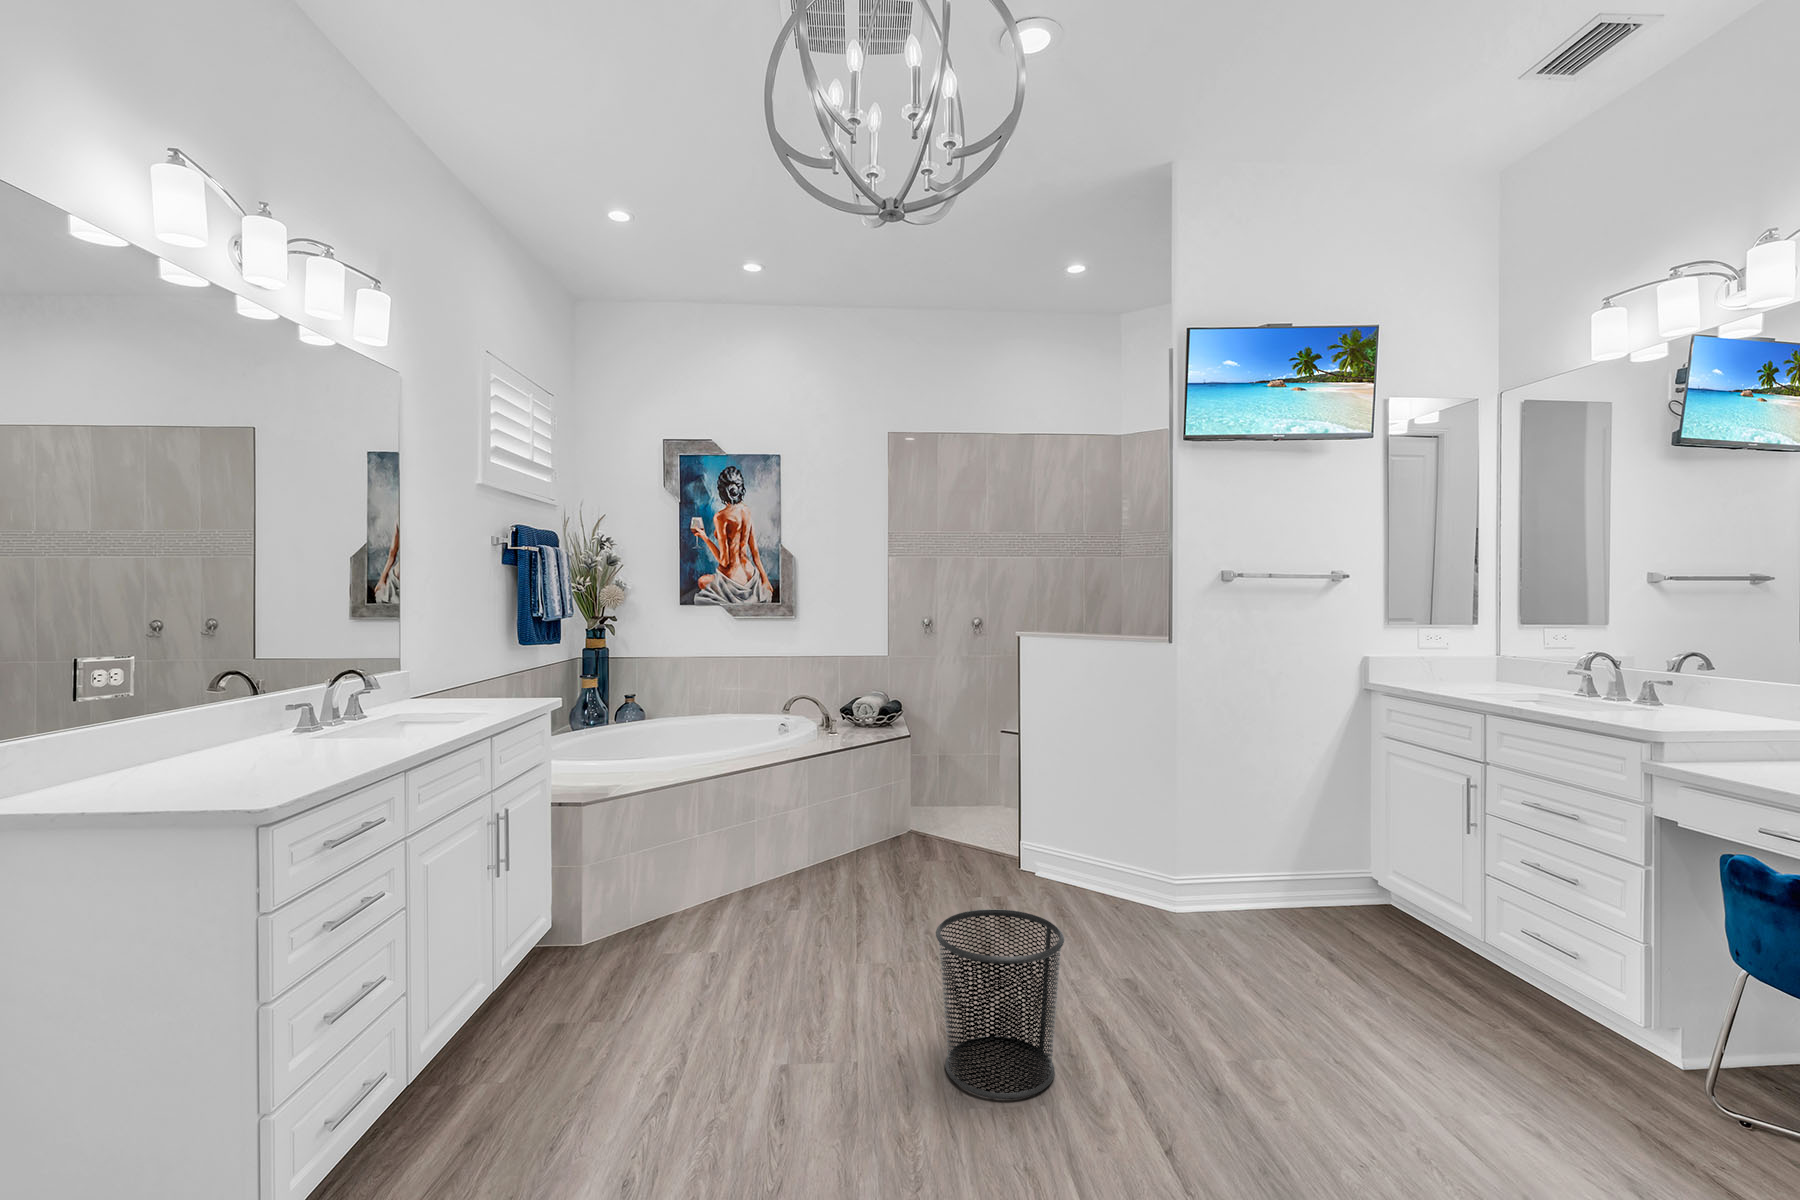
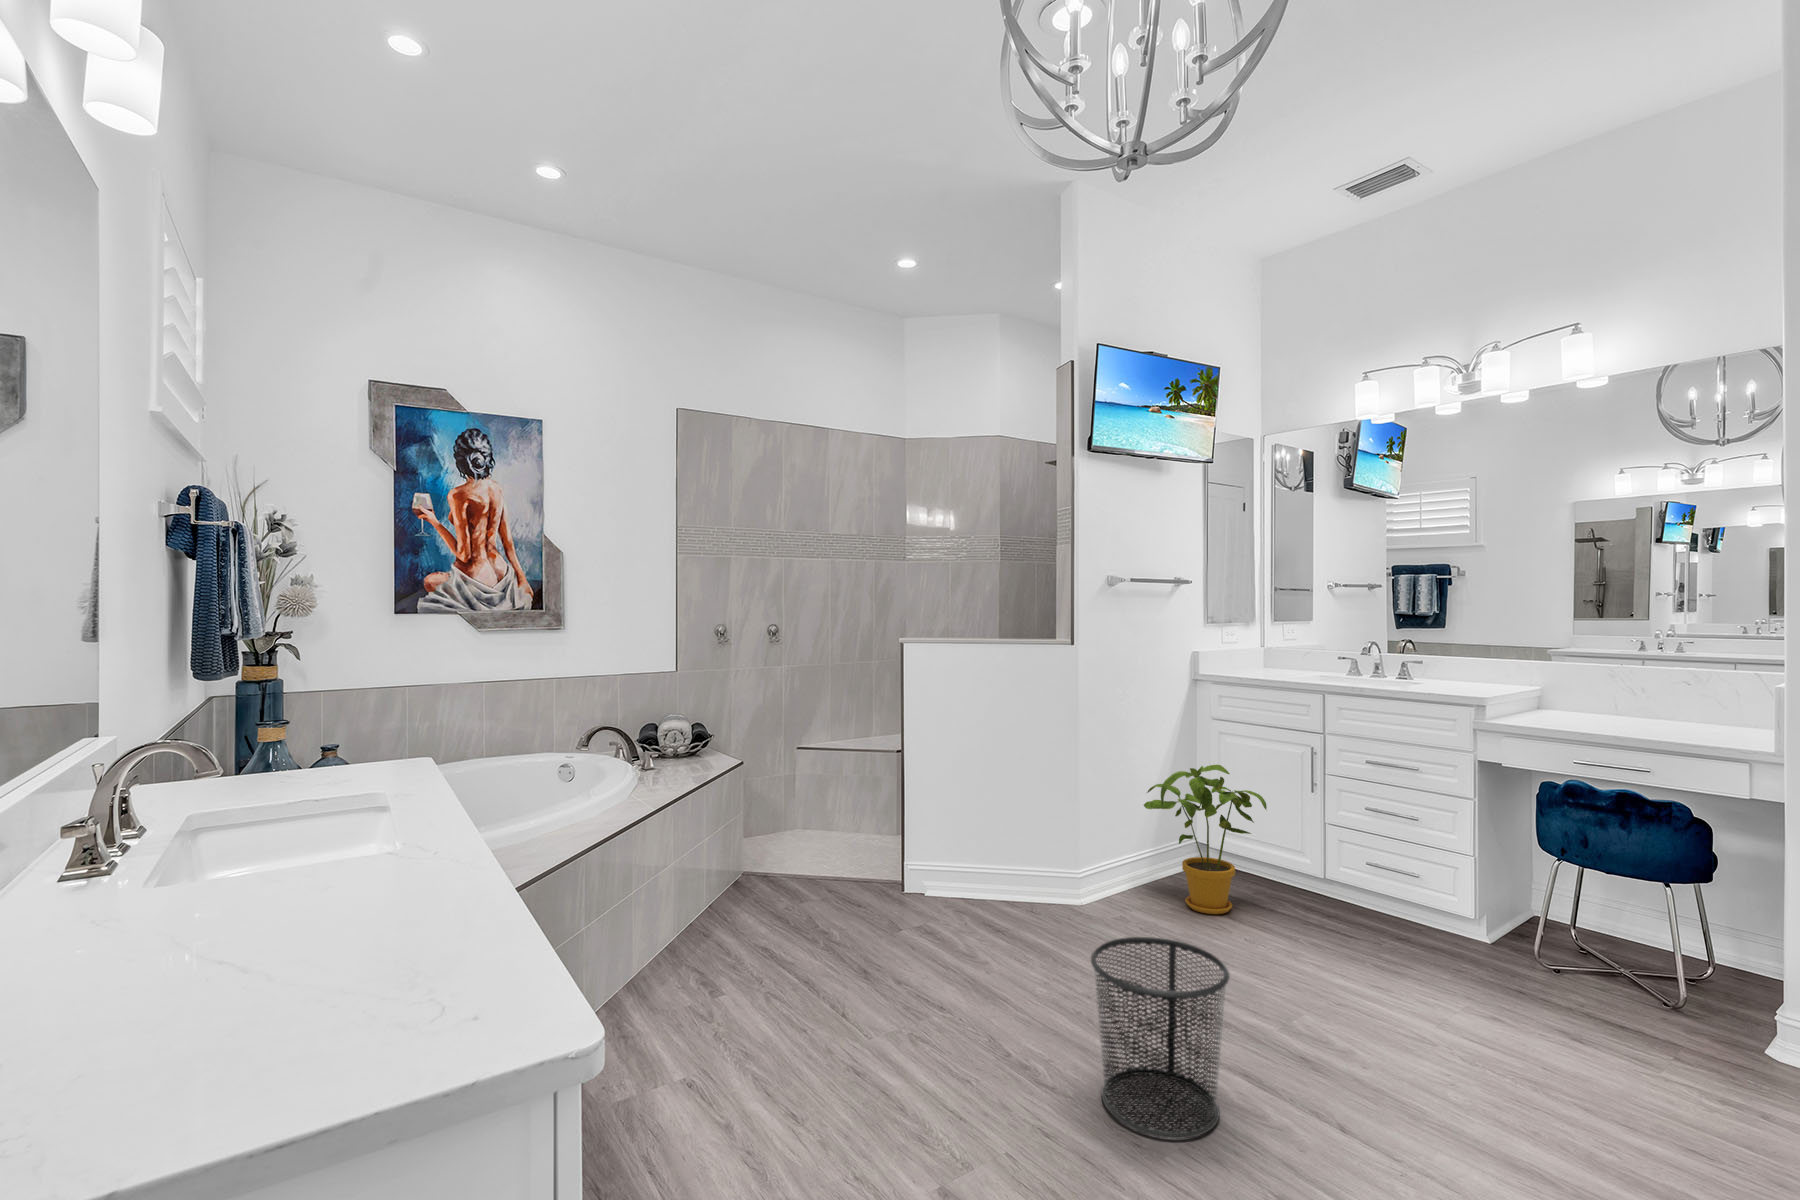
house plant: none [1257,777,1390,953] -> present [1144,765,1267,914]

